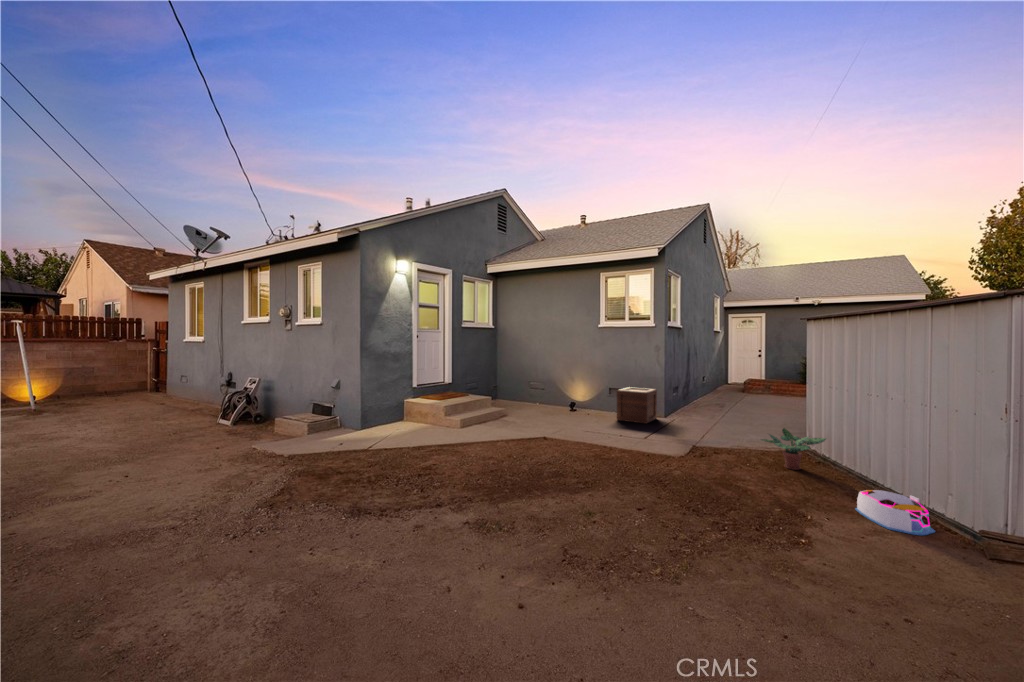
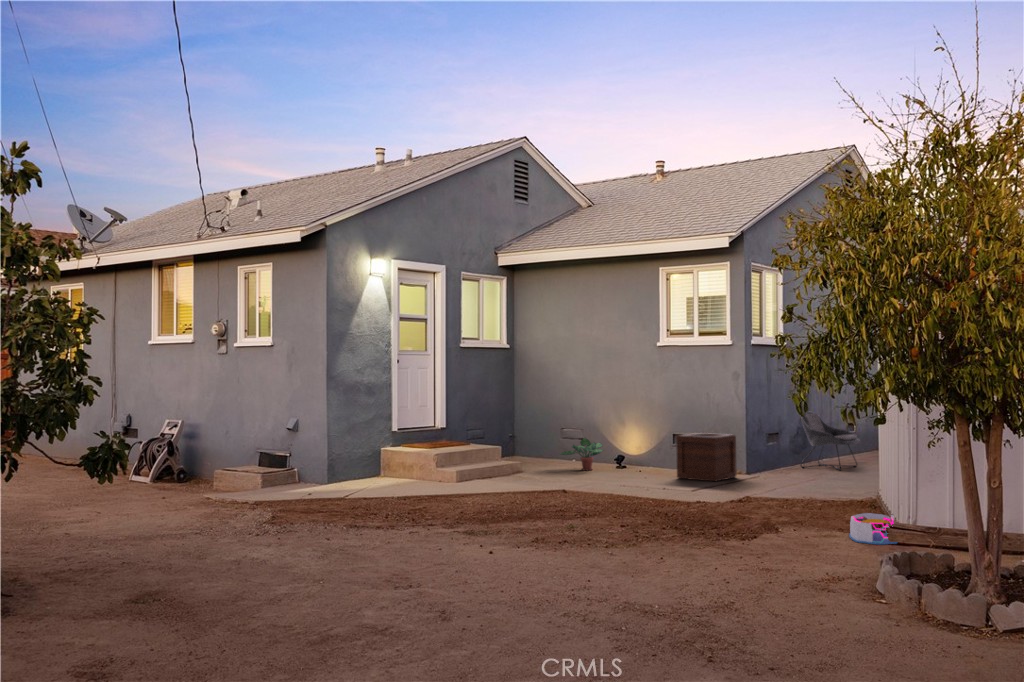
lounge chair: none [688,371,727,411] -> present [801,412,860,471]
potted plant: present [762,428,826,470] -> present [560,438,603,470]

